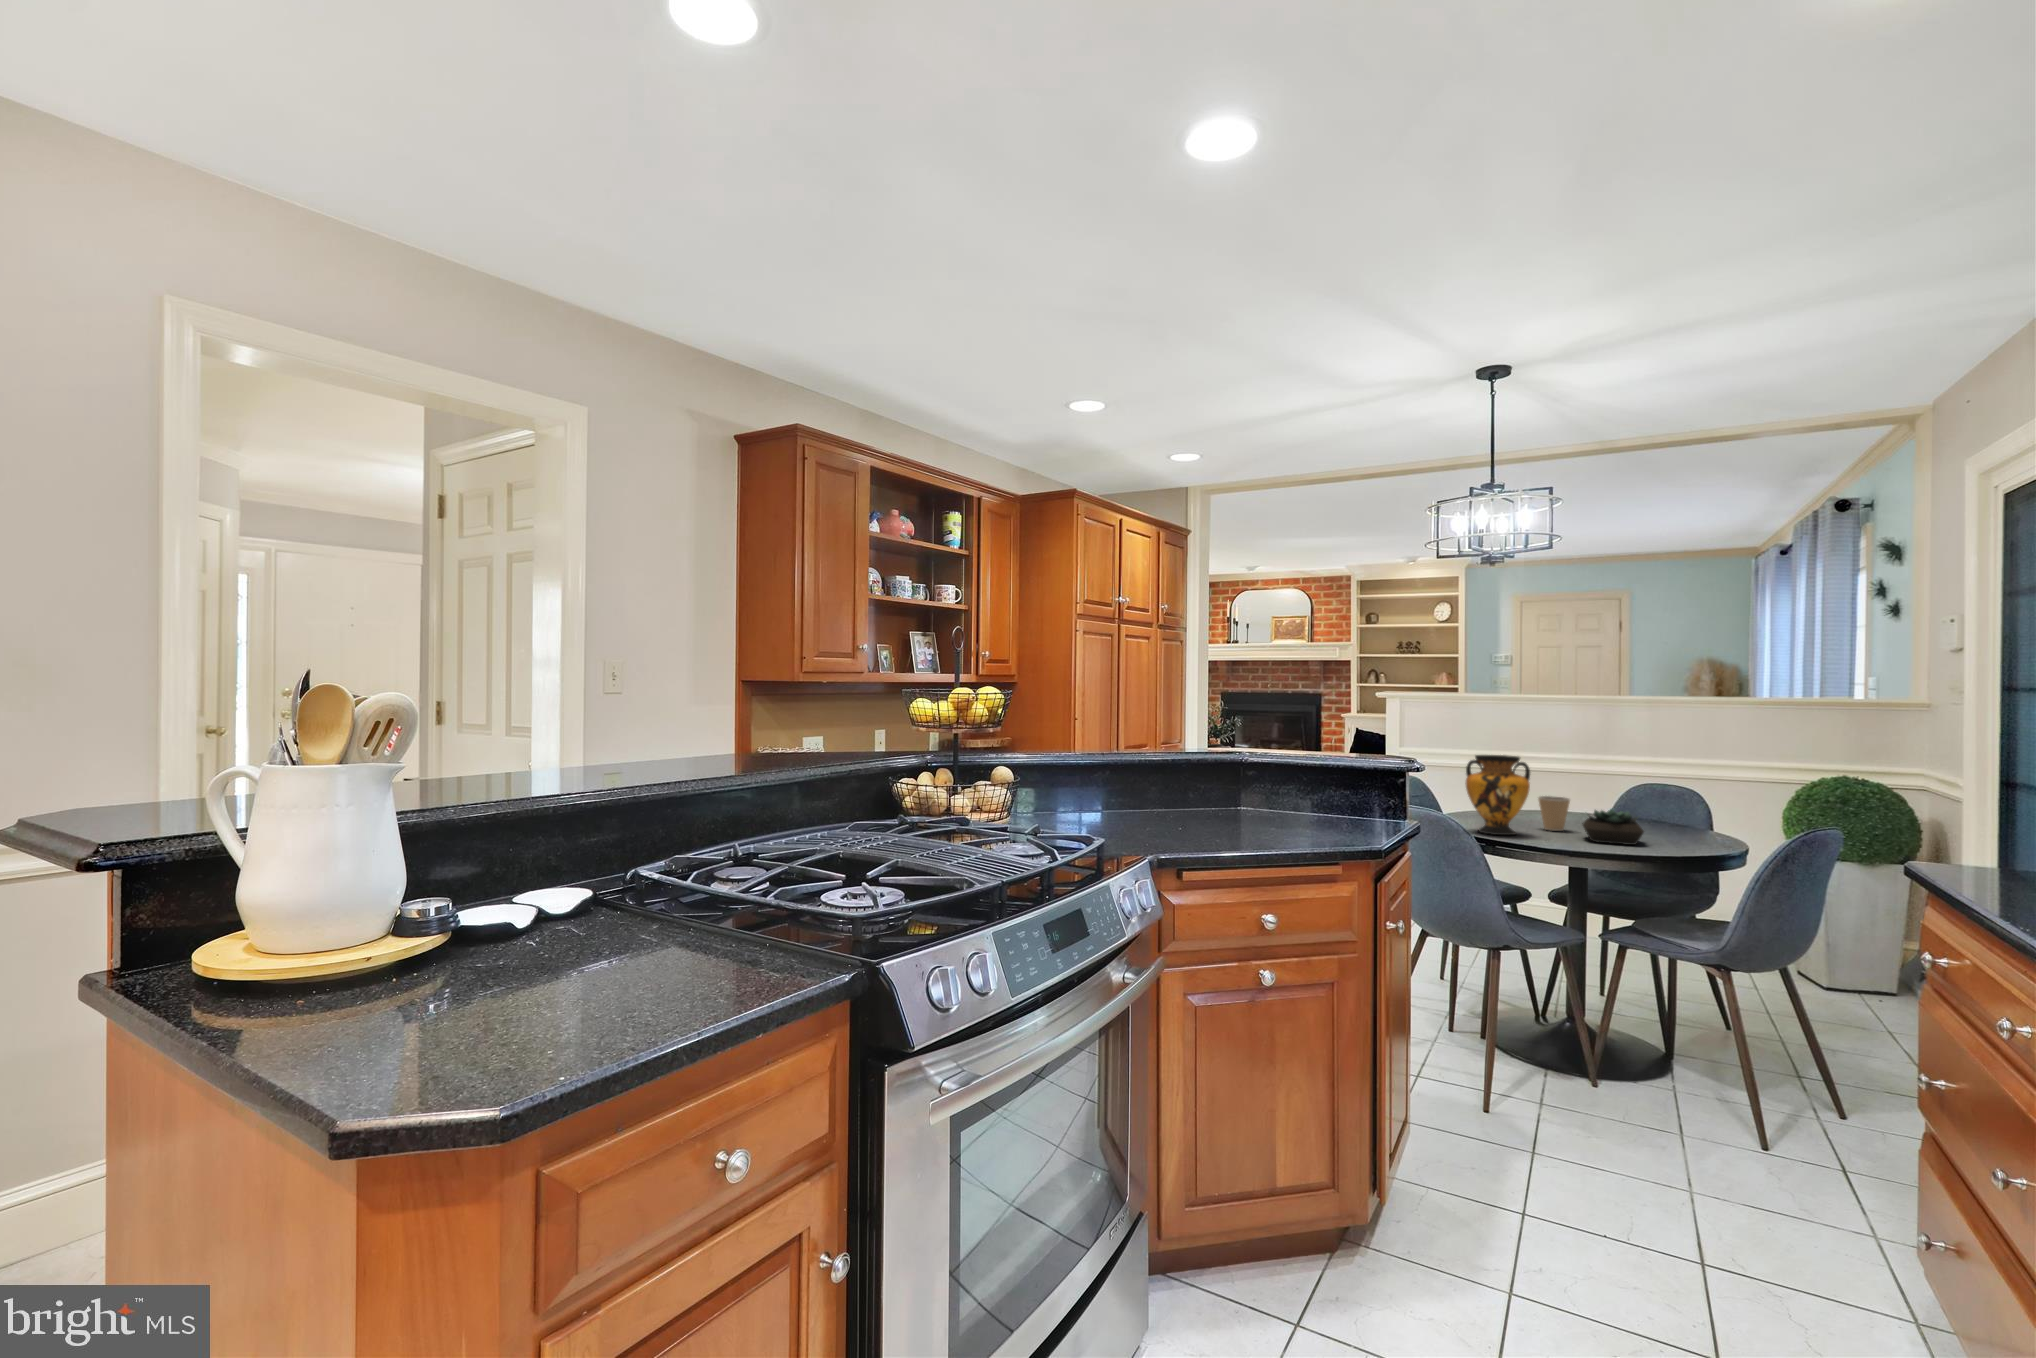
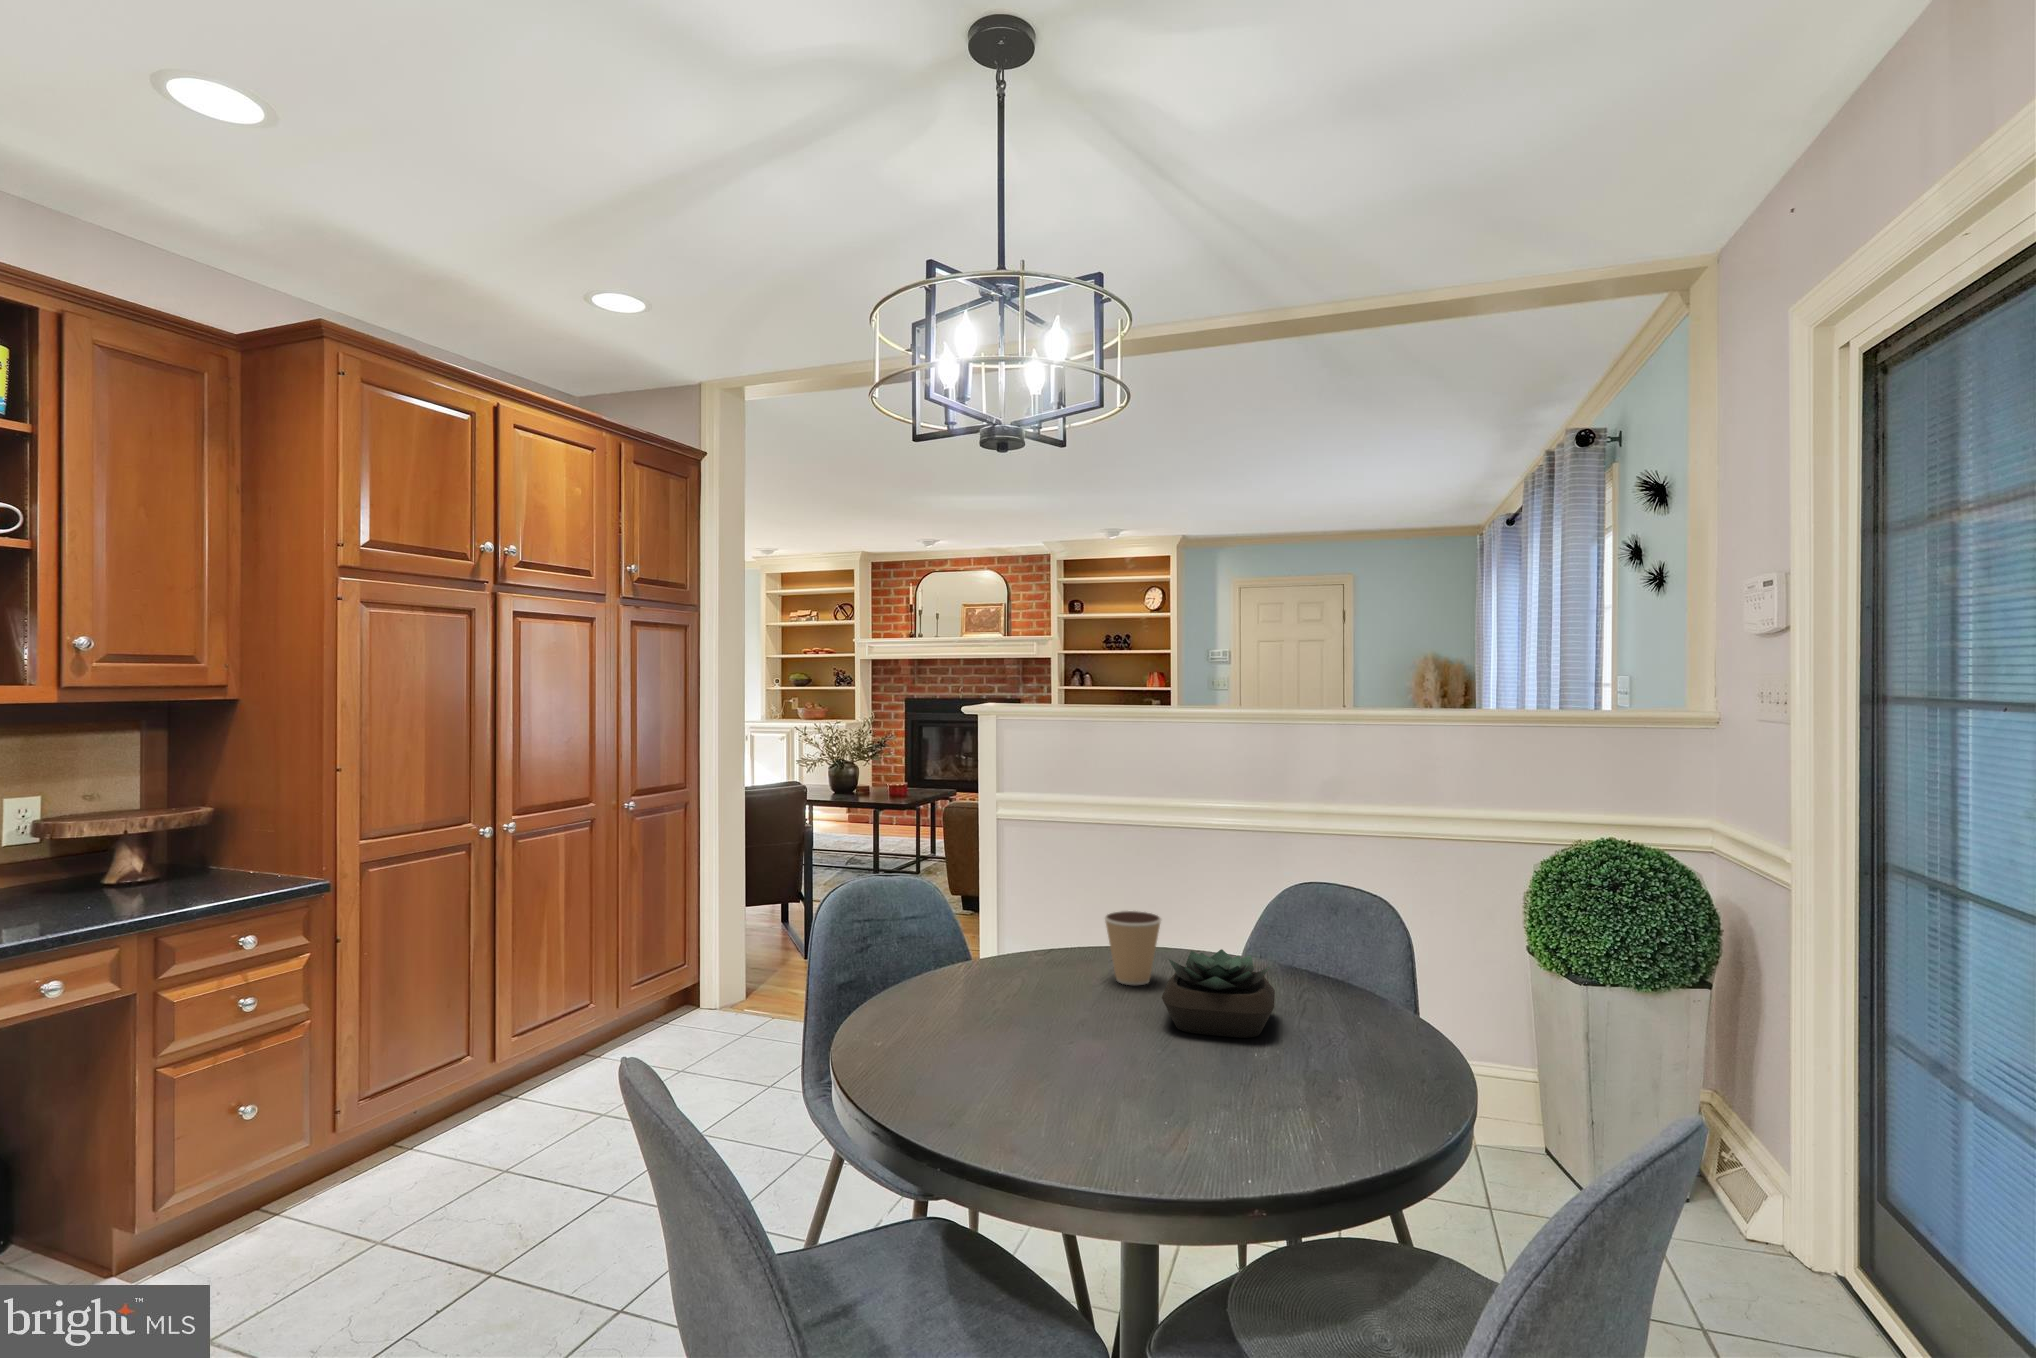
vase: present [1465,755,1530,835] -> none [947,839,1067,1018]

